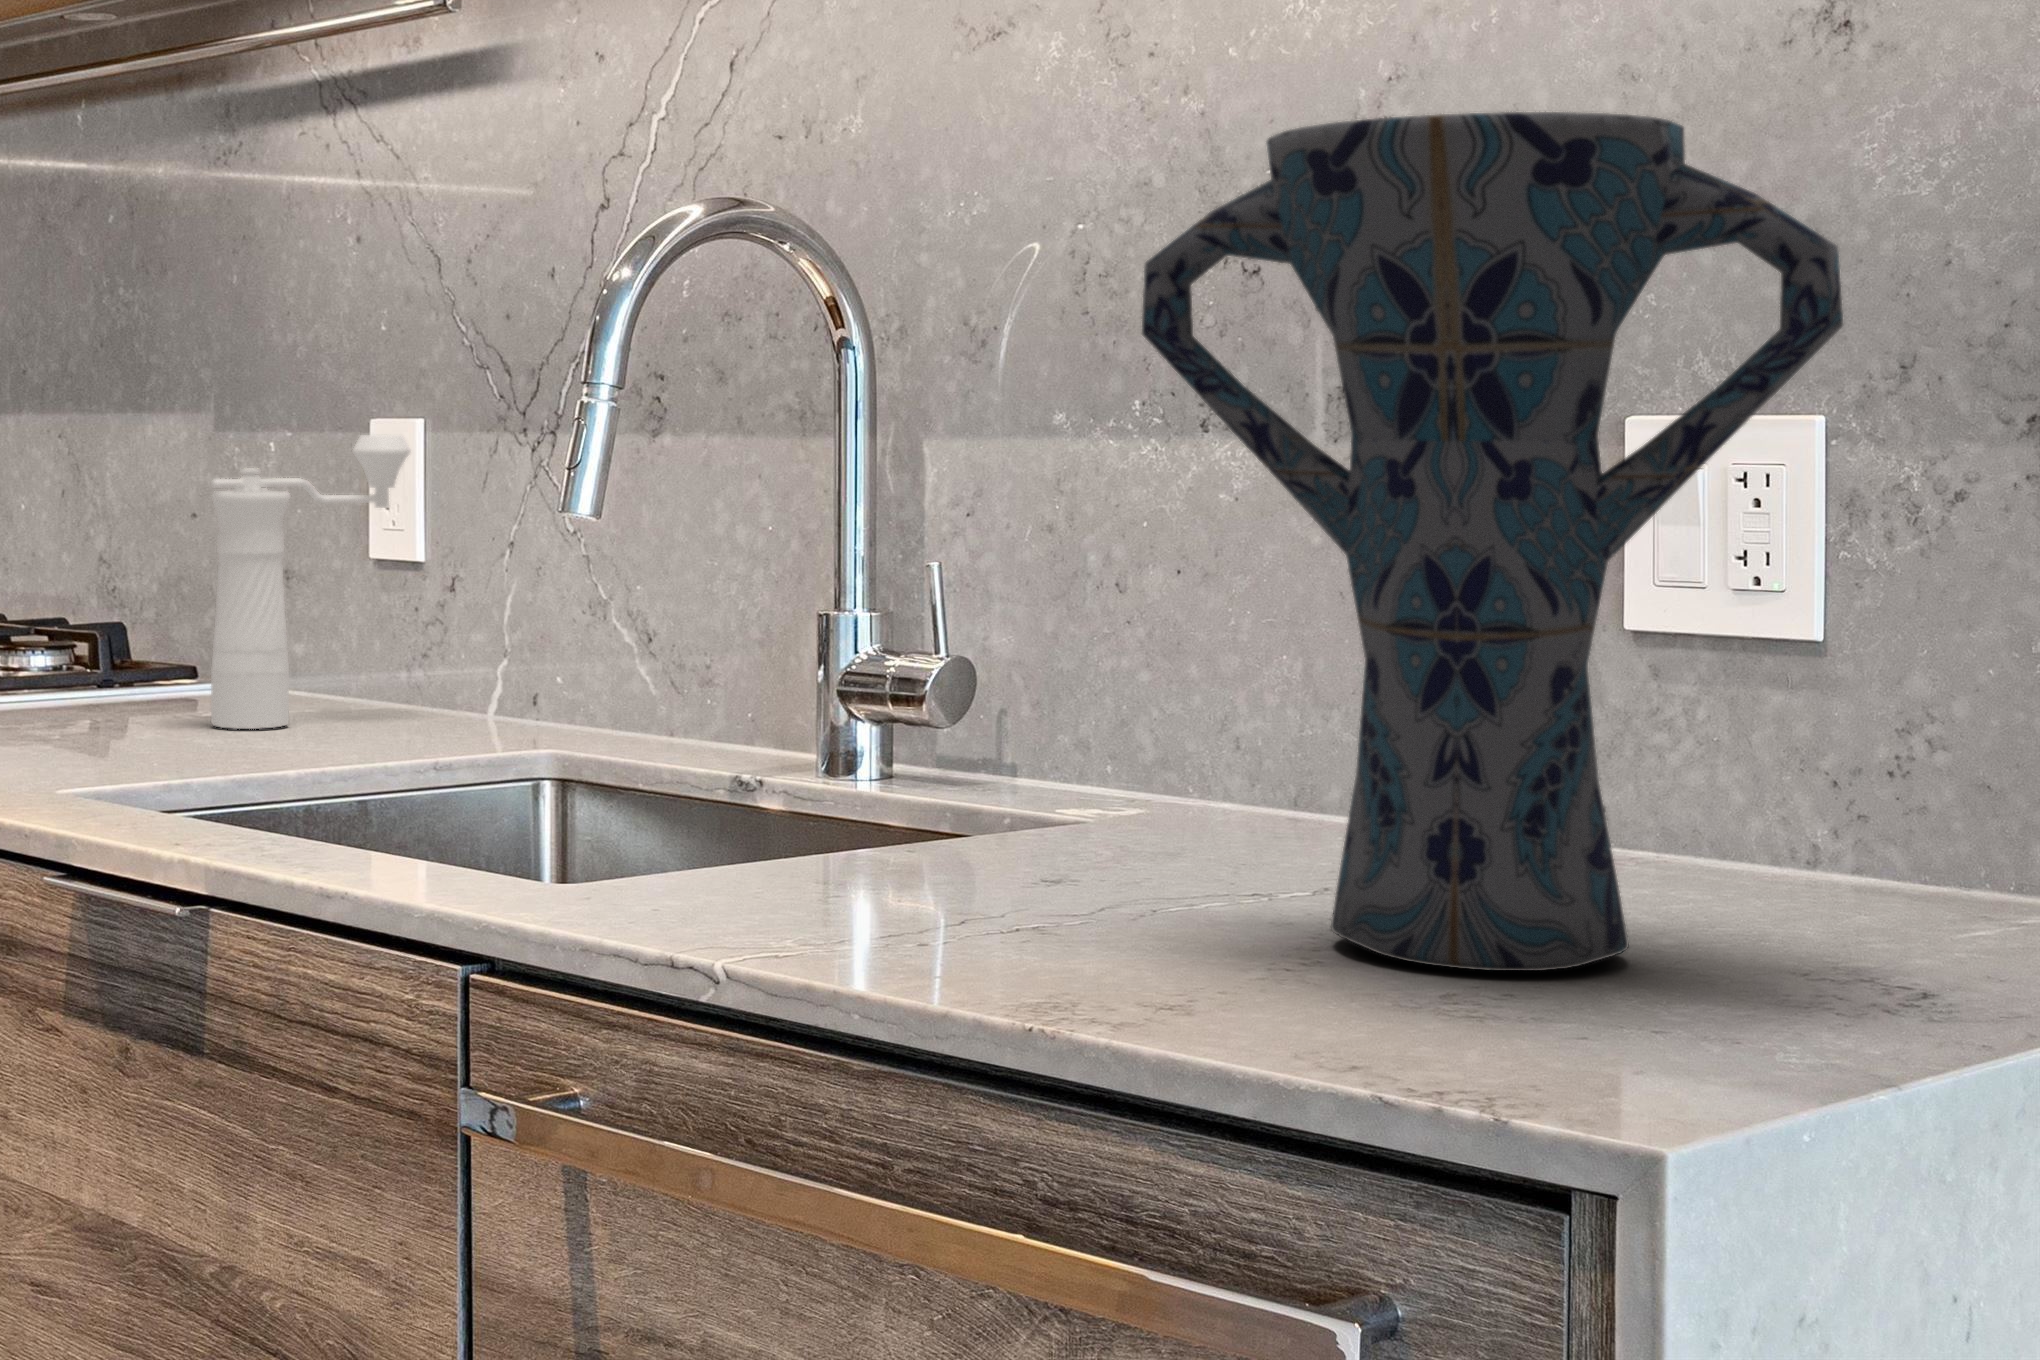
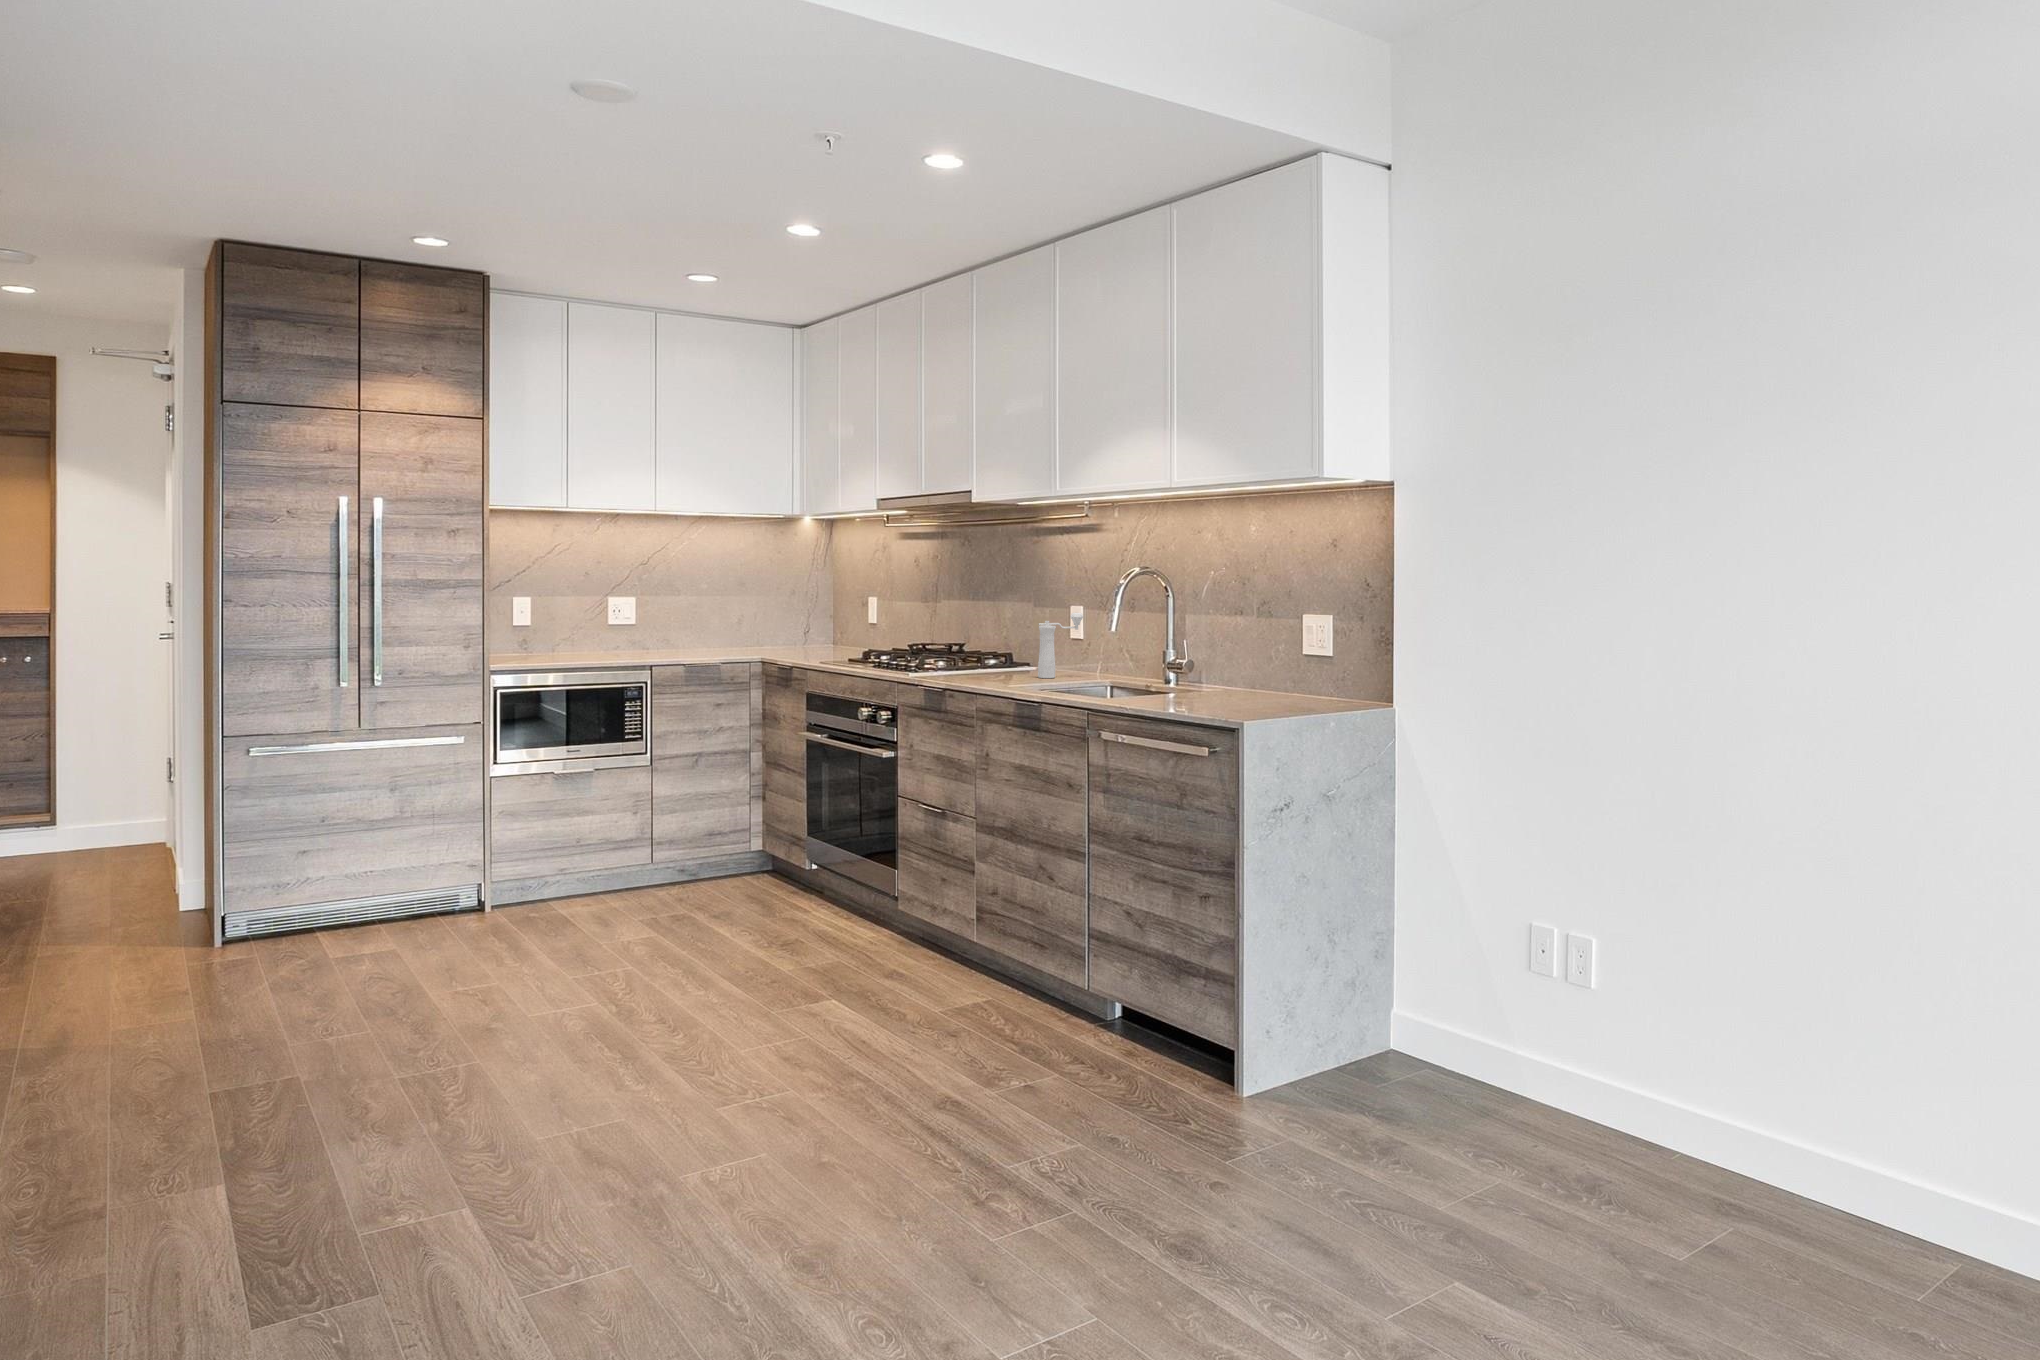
vase: present [1142,112,1843,971] -> none [1189,582,1283,710]

